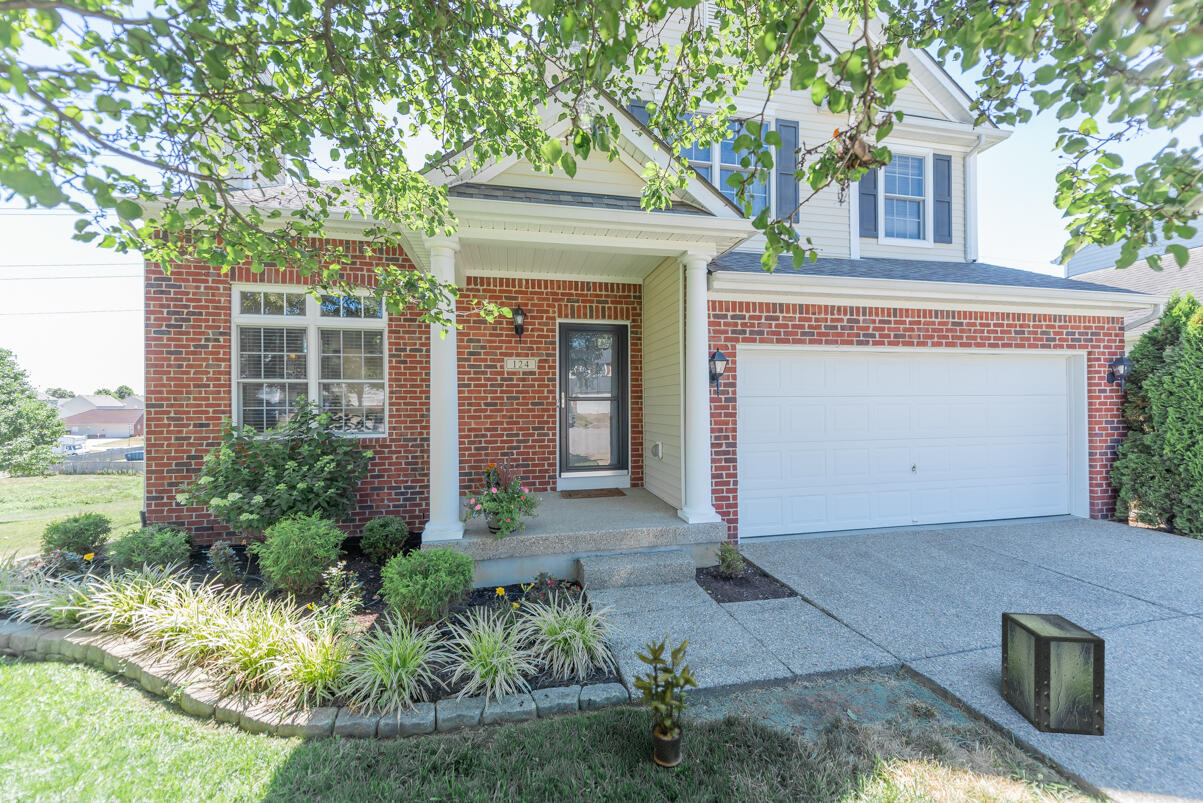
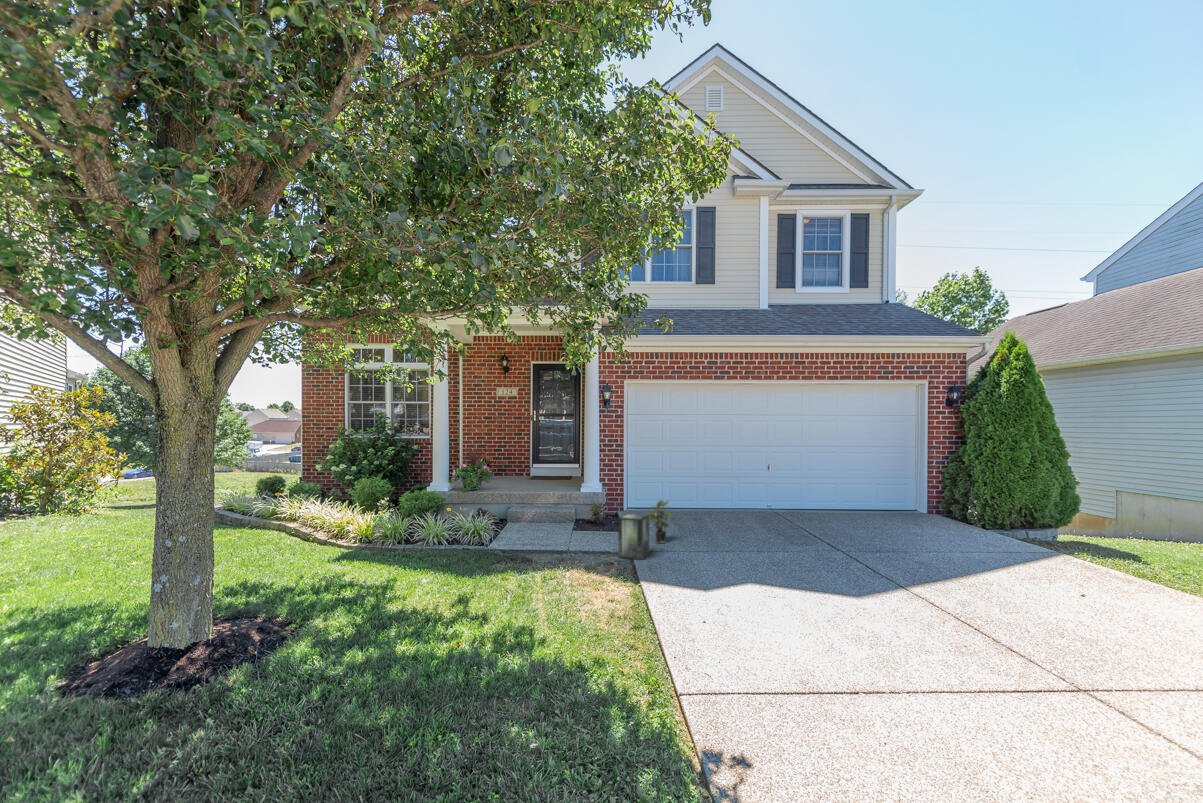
potted plant: present [633,632,697,767] -> present [648,499,671,543]

